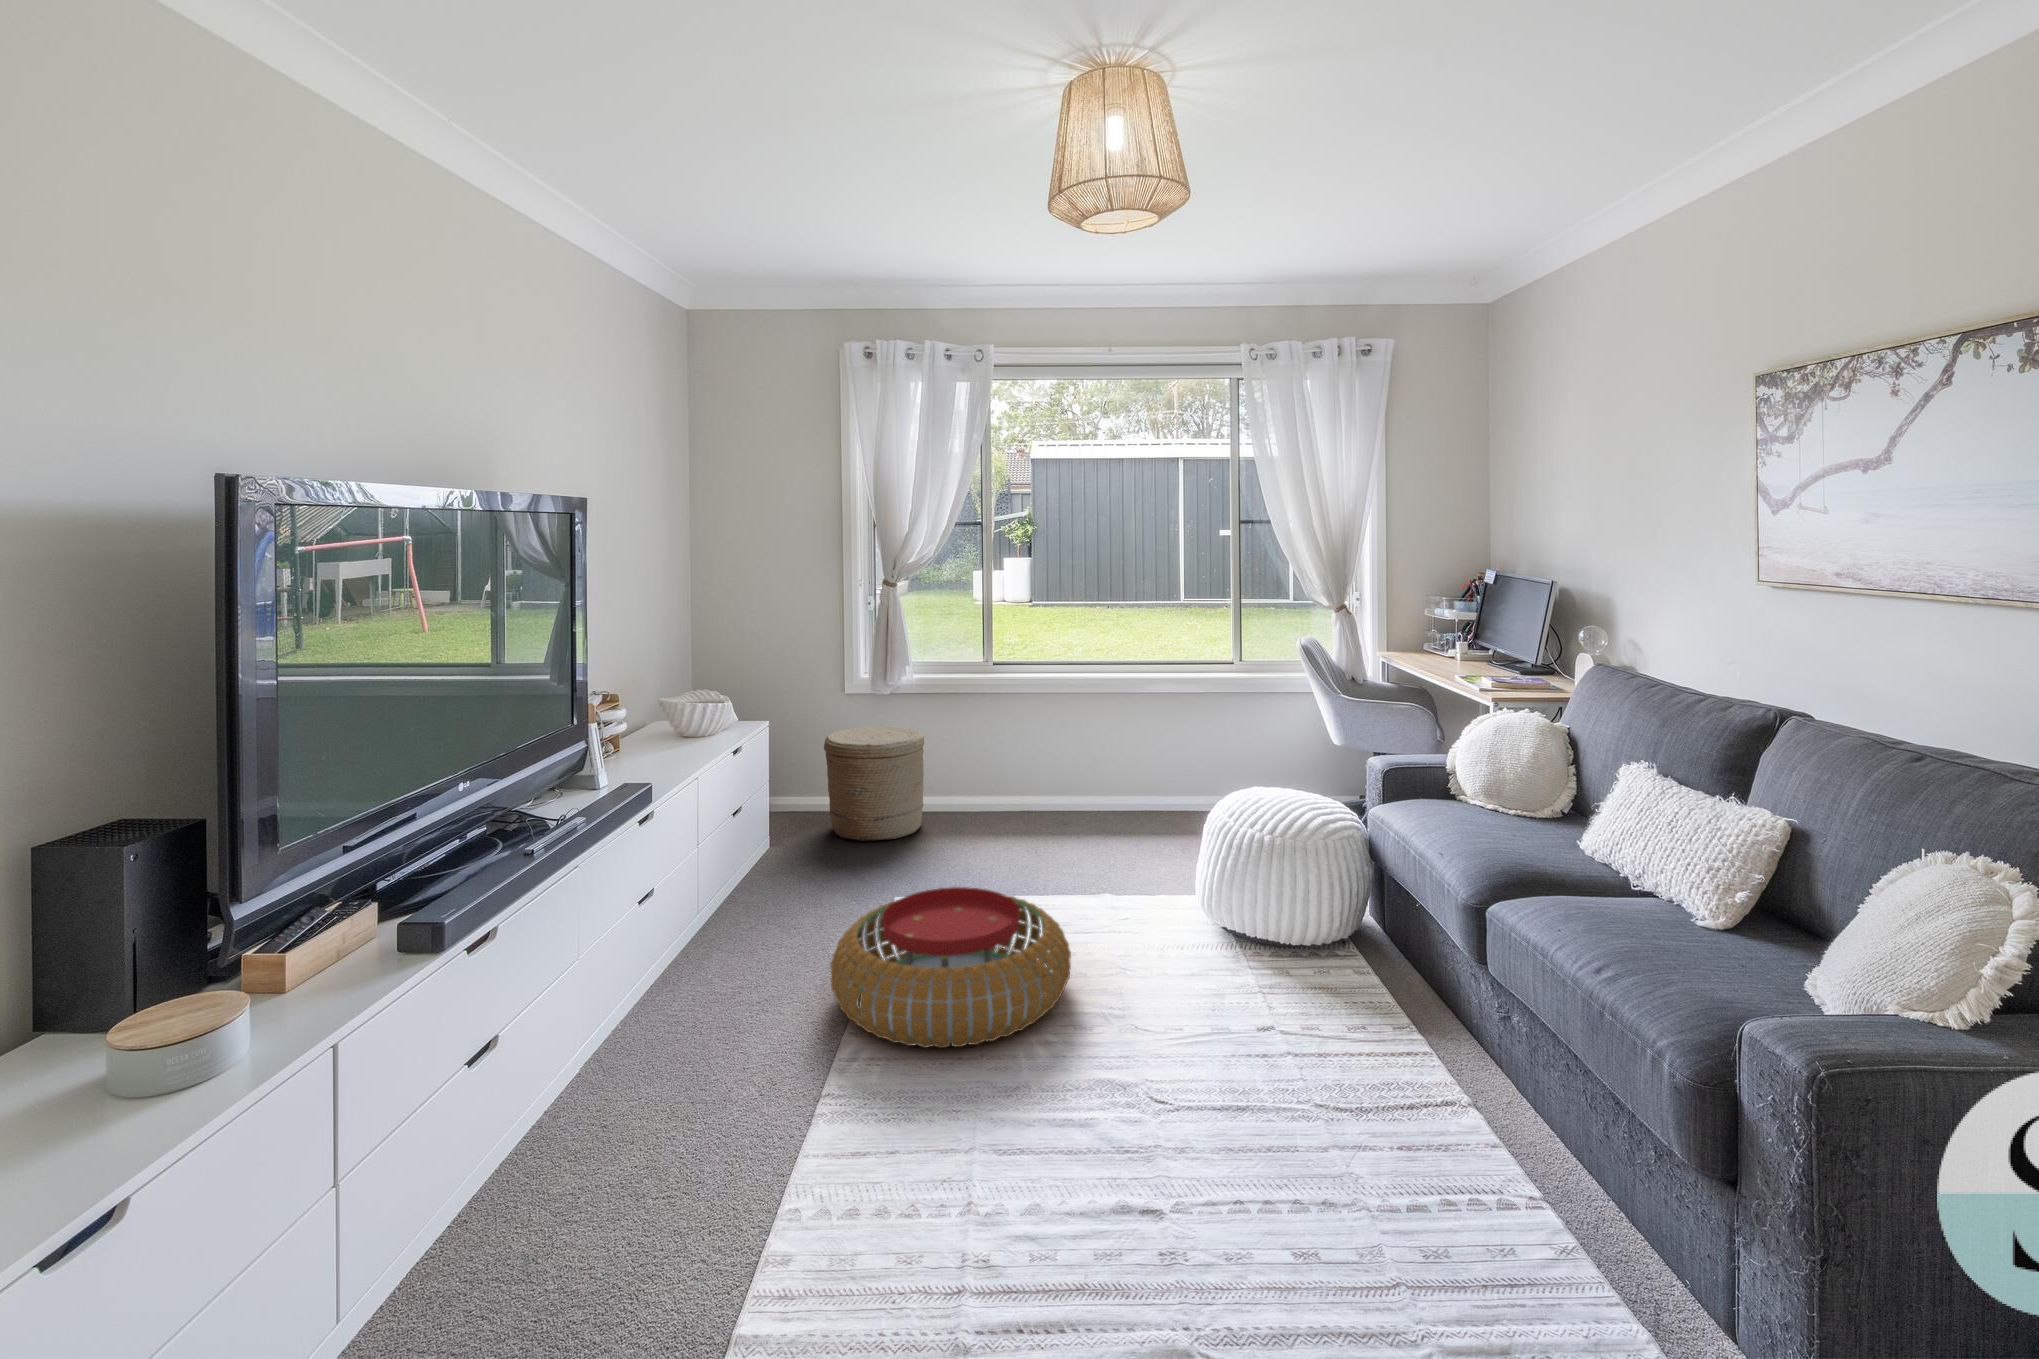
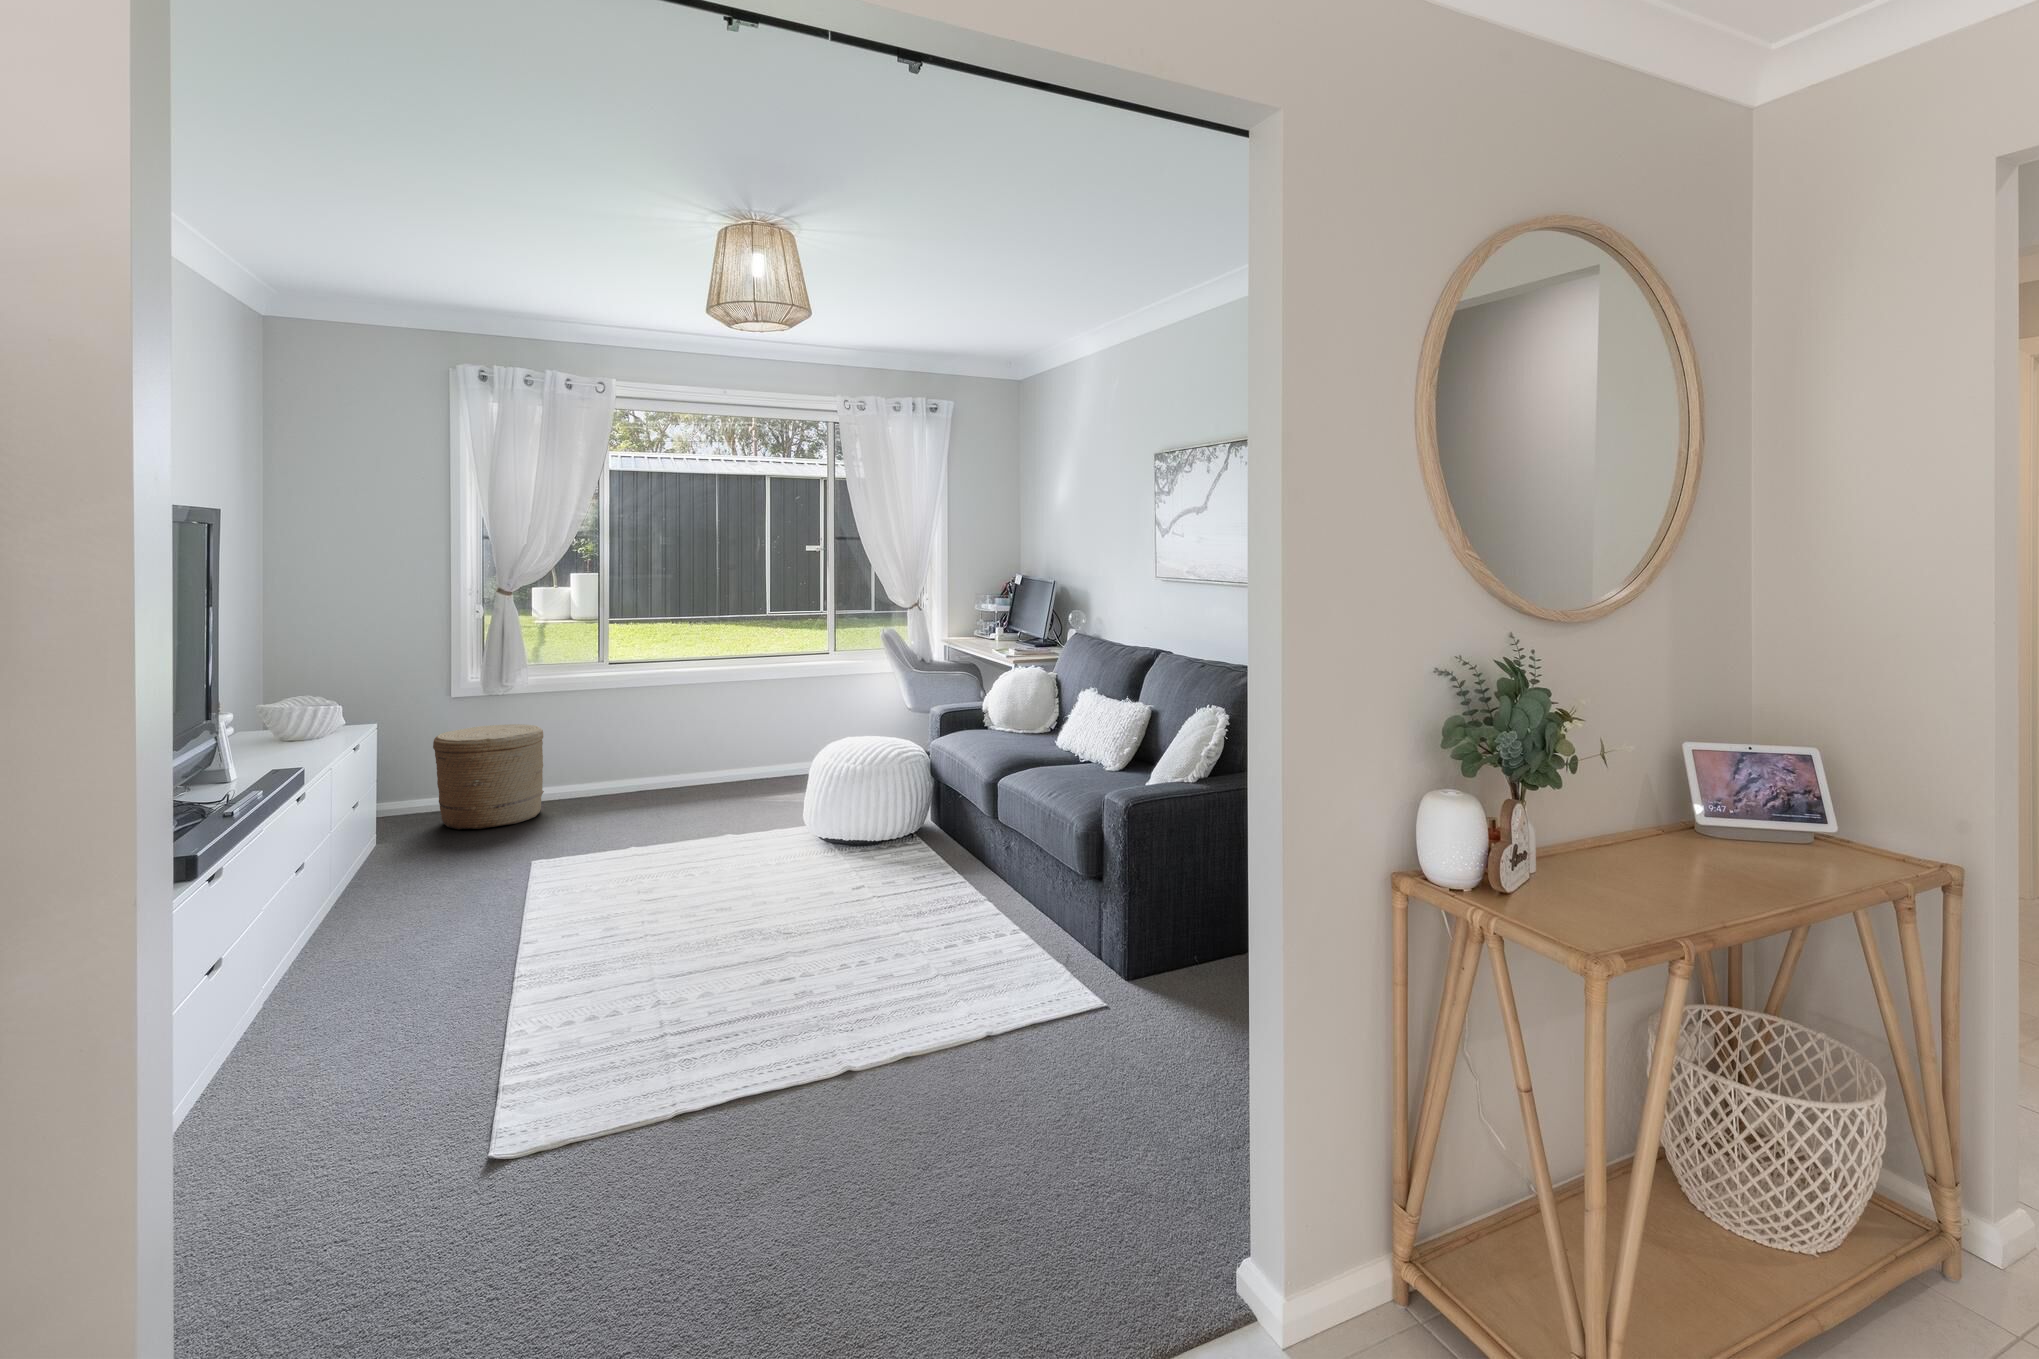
pouf: present [830,887,1071,1048] -> none [501,826,713,937]

